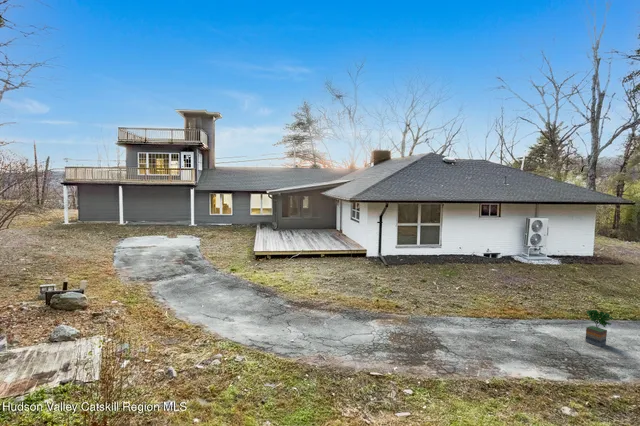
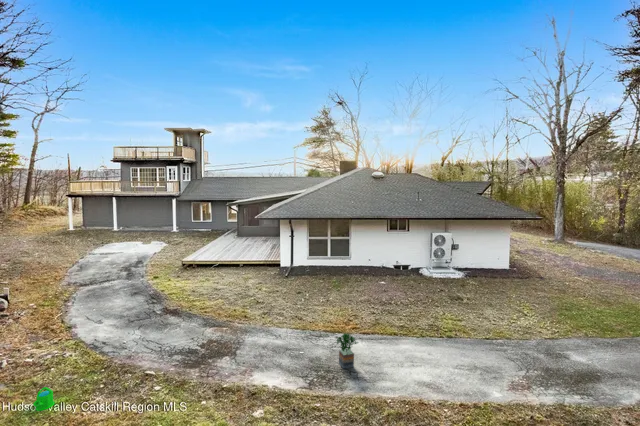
watering can: none [345,378,366,408] -> present [33,387,55,411]

